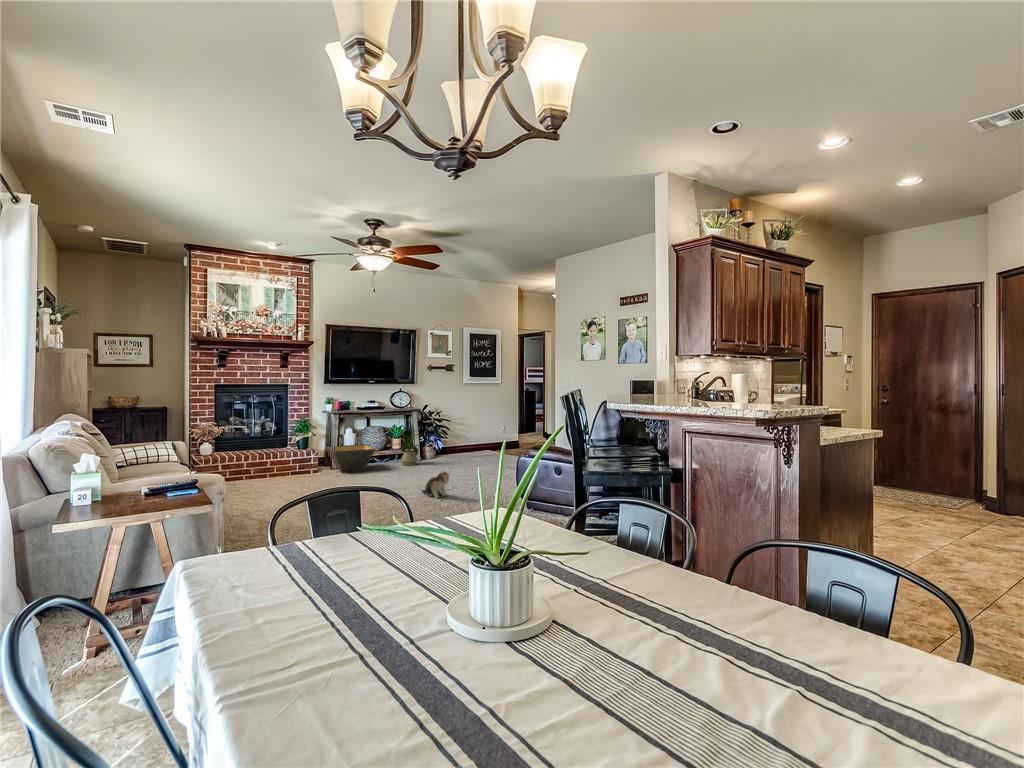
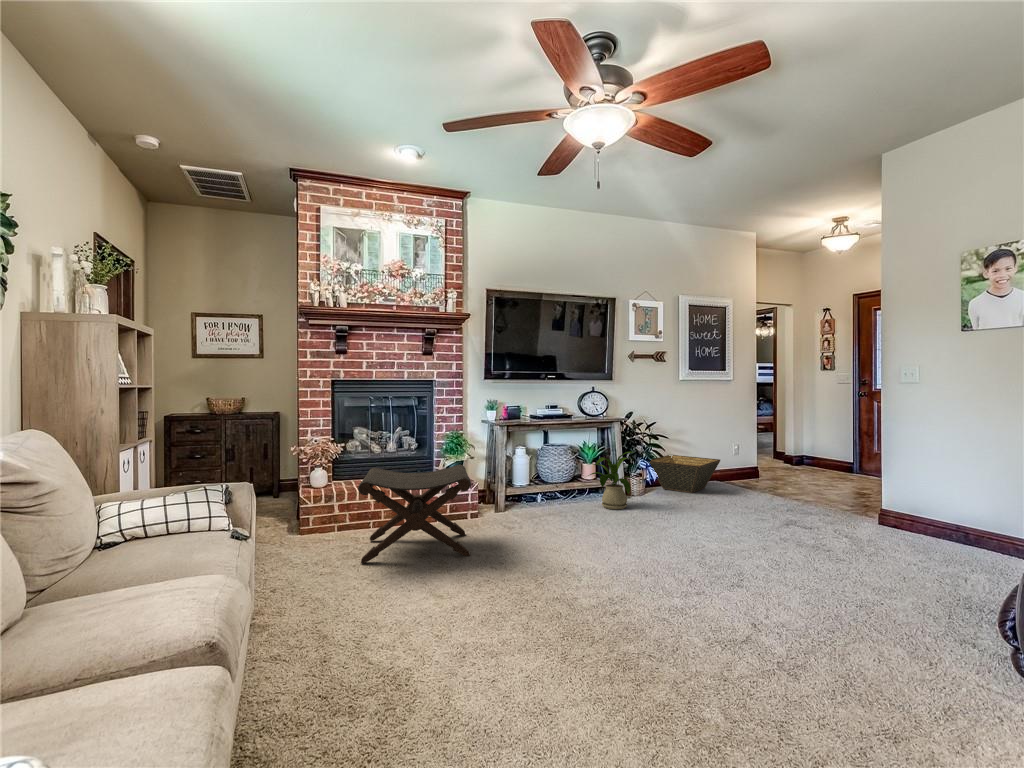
footstool: none [241,437,311,492] -> present [358,465,471,563]
basket: present [326,444,375,472] -> present [650,455,720,493]
plush toy: present [422,471,451,498] -> none [700,570,796,632]

